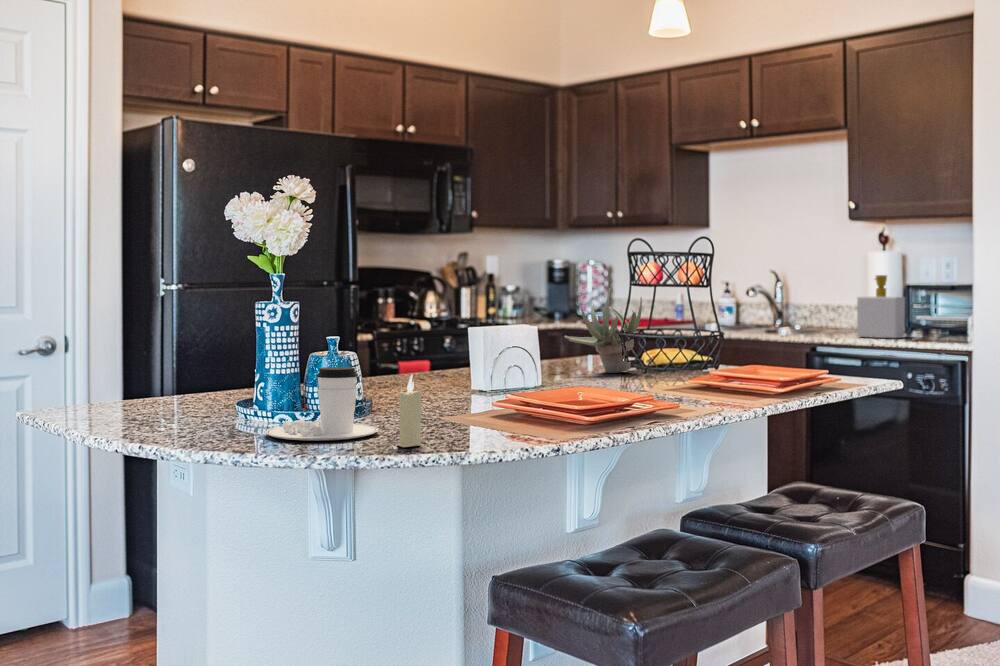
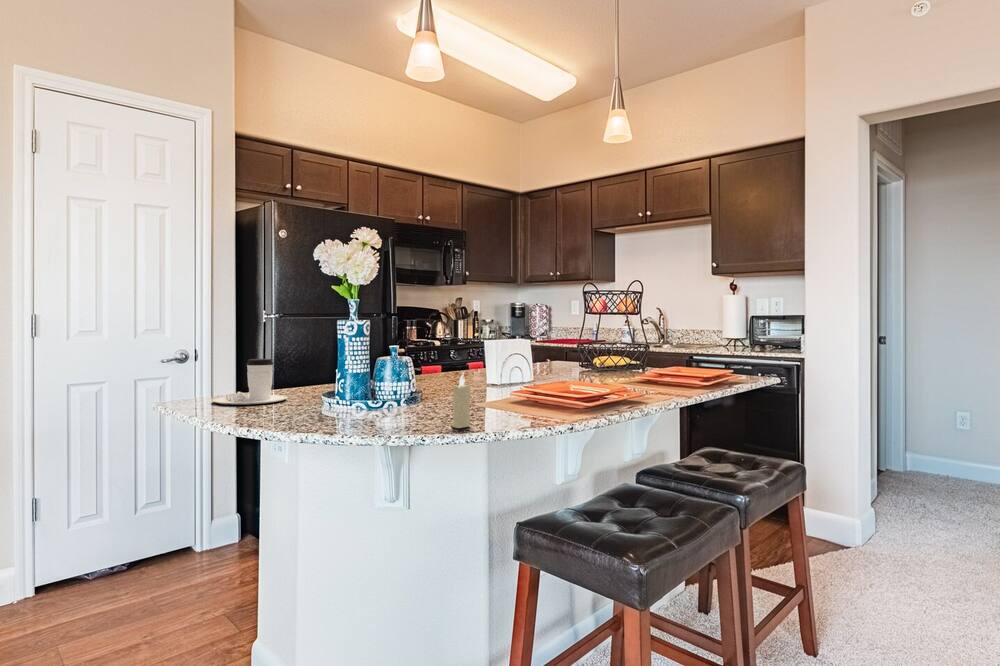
soap bottle: present [857,275,905,338] -> none [719,310,749,350]
succulent plant: present [565,288,642,373] -> none [543,315,595,373]
coffee cup: present [266,367,378,441] -> present [213,359,287,405]

